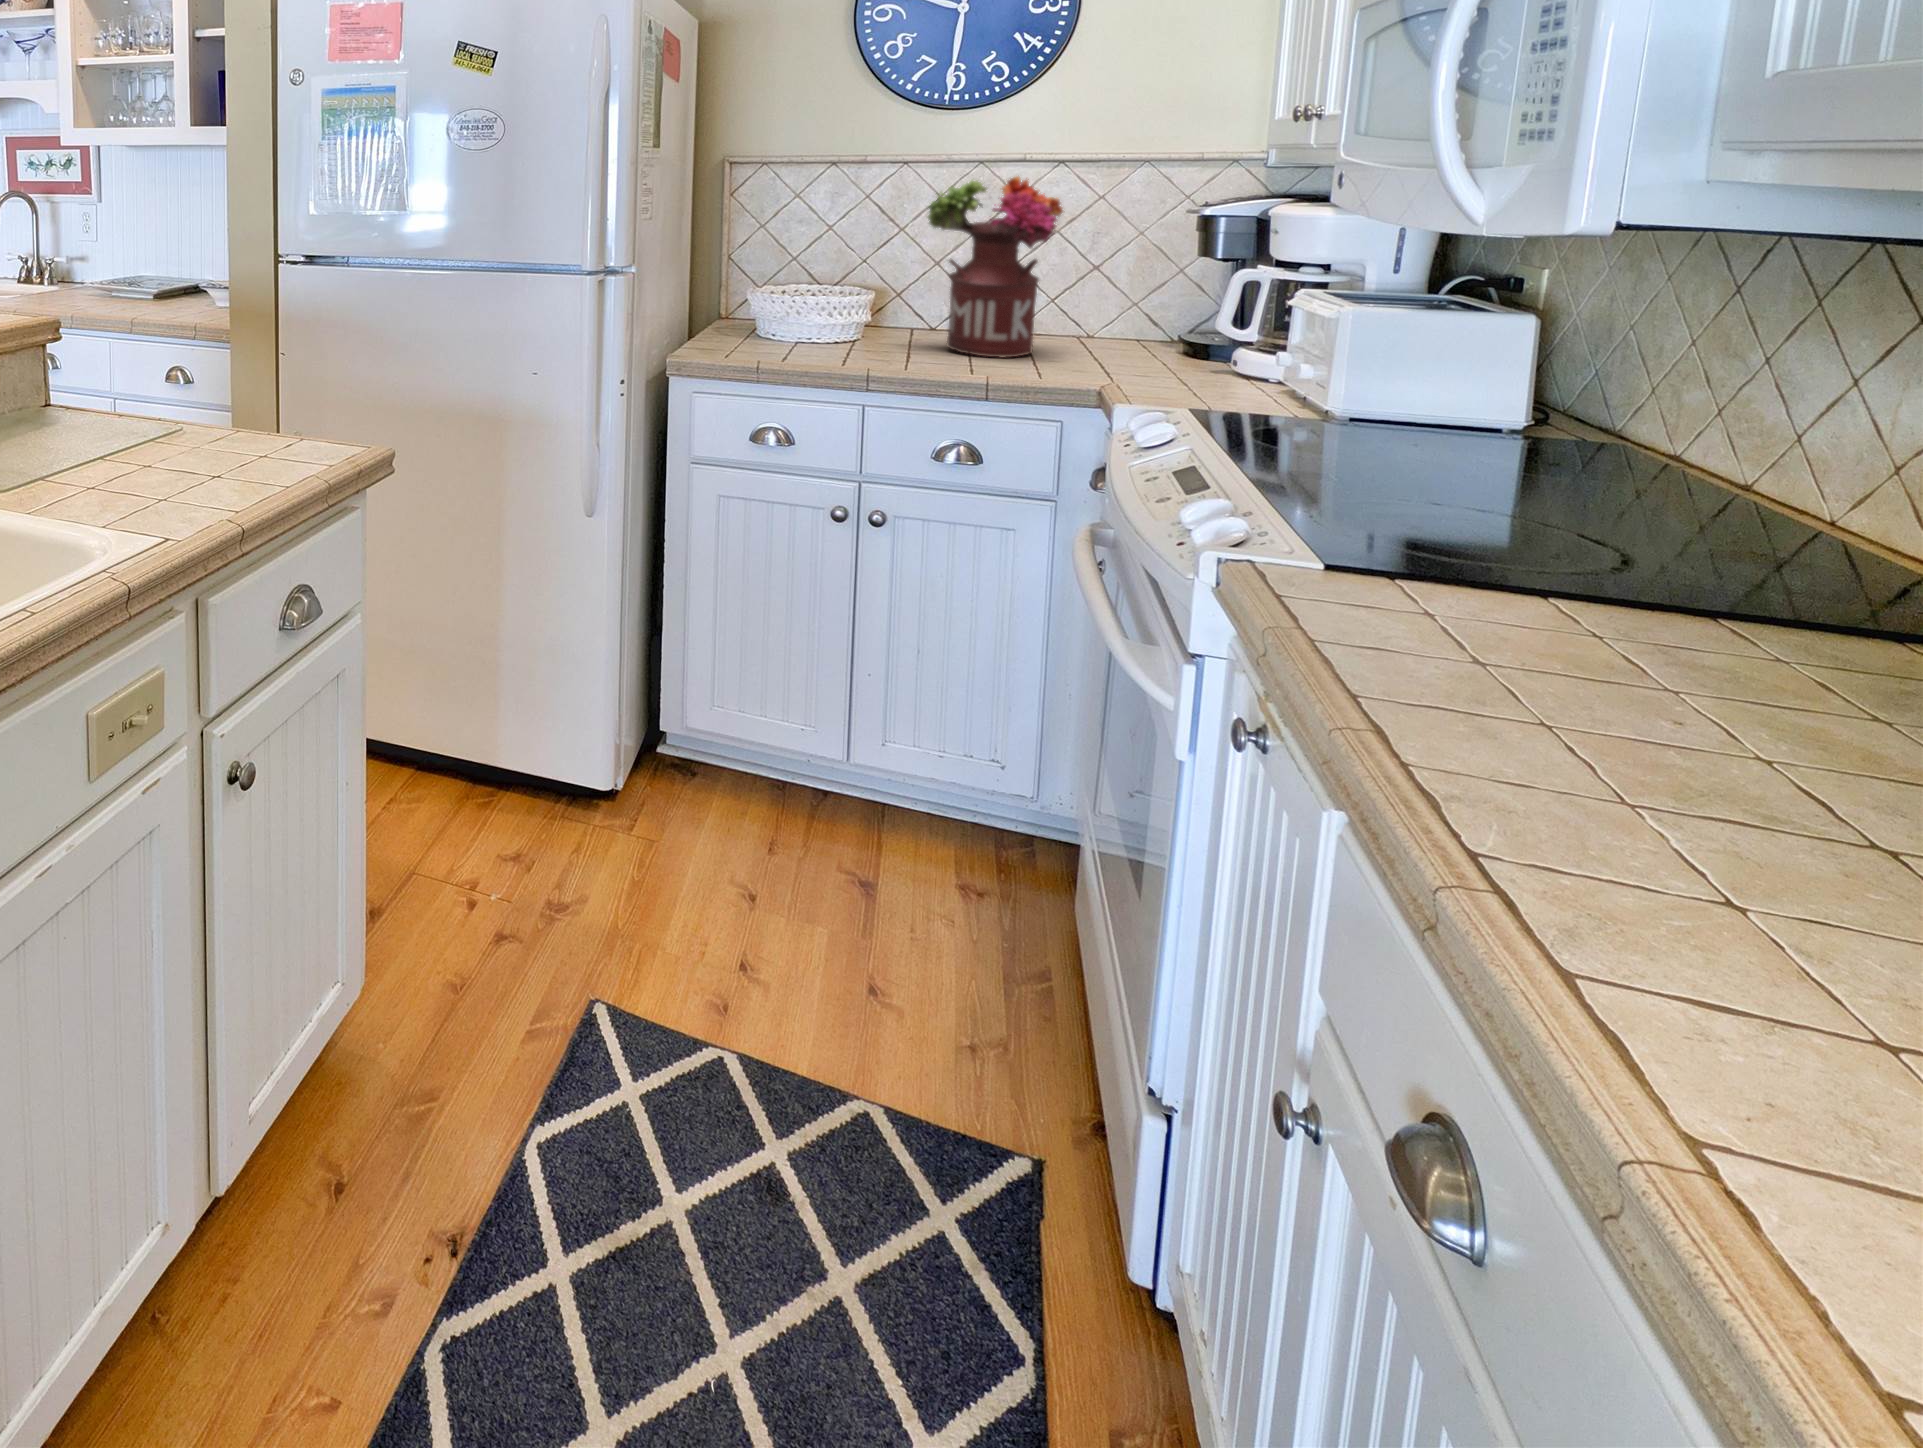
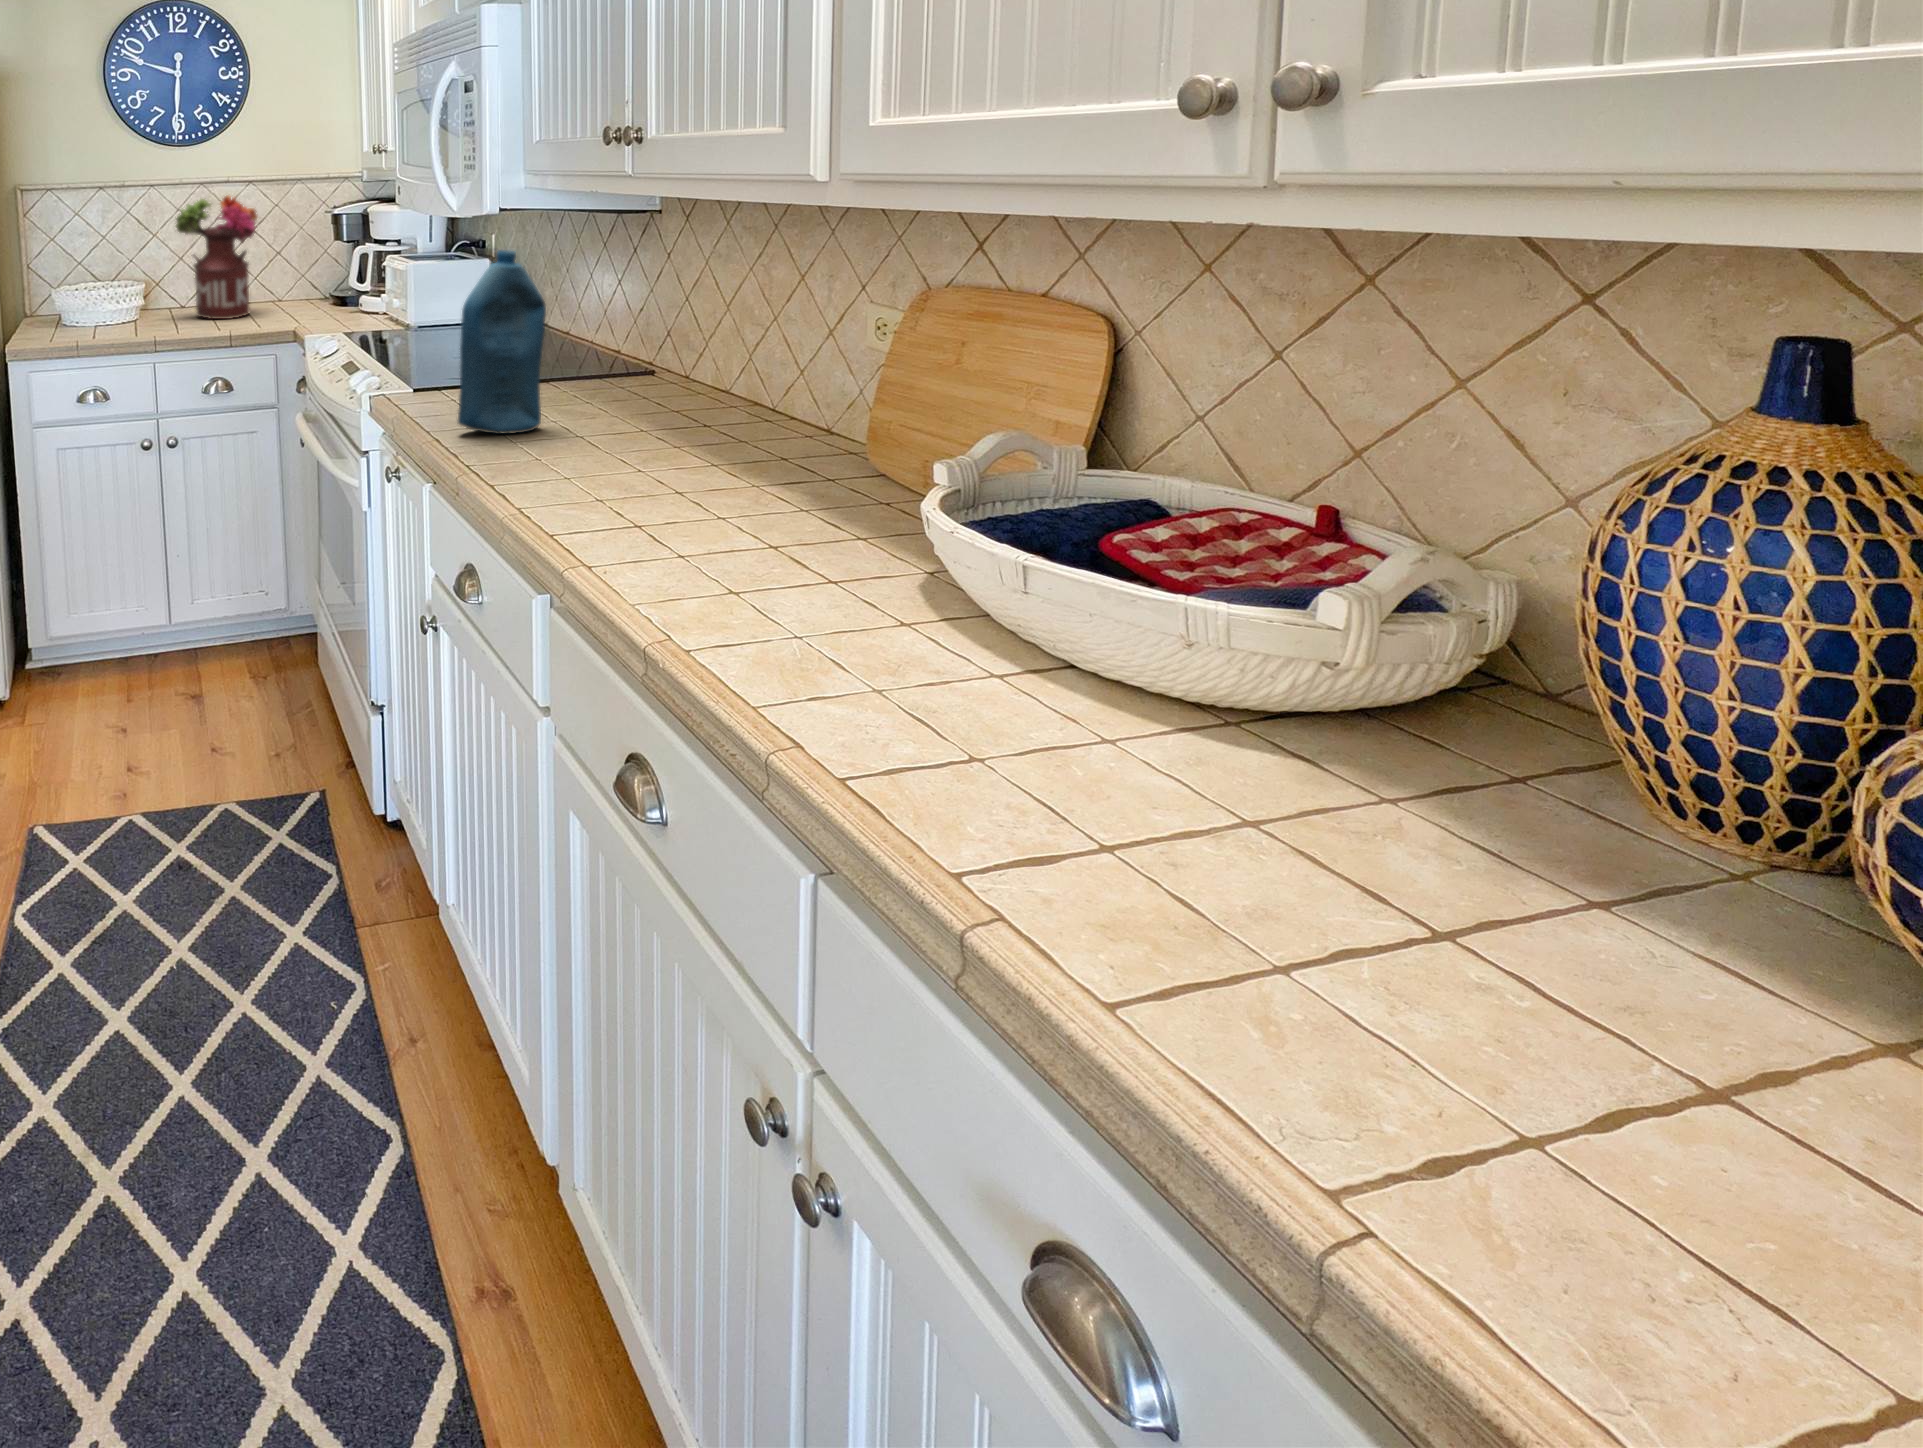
bottle: none [1422,315,1758,766] -> present [458,250,546,434]

